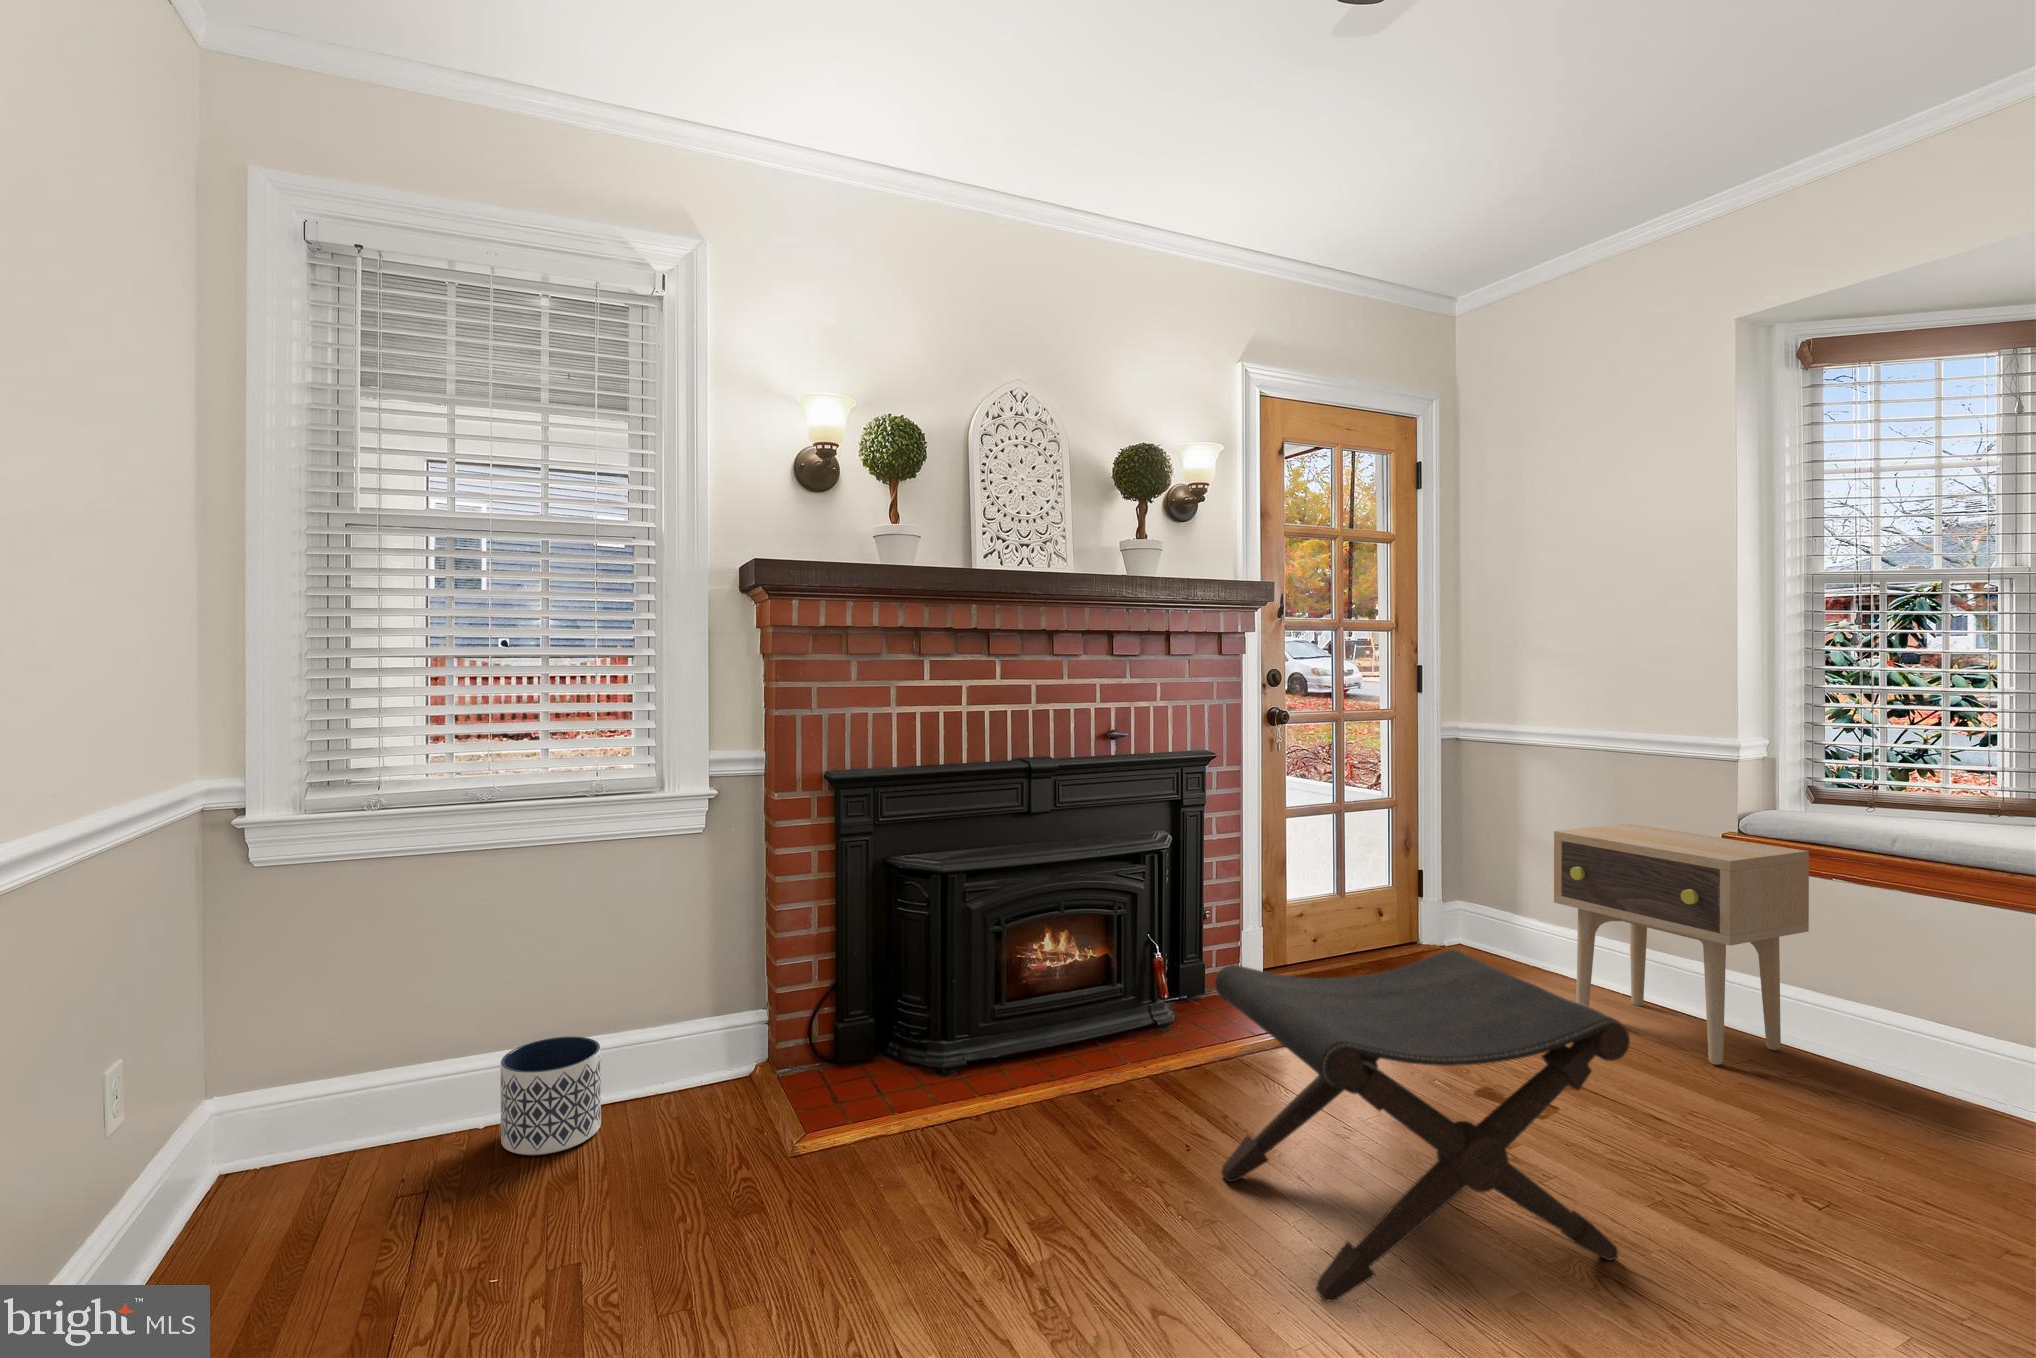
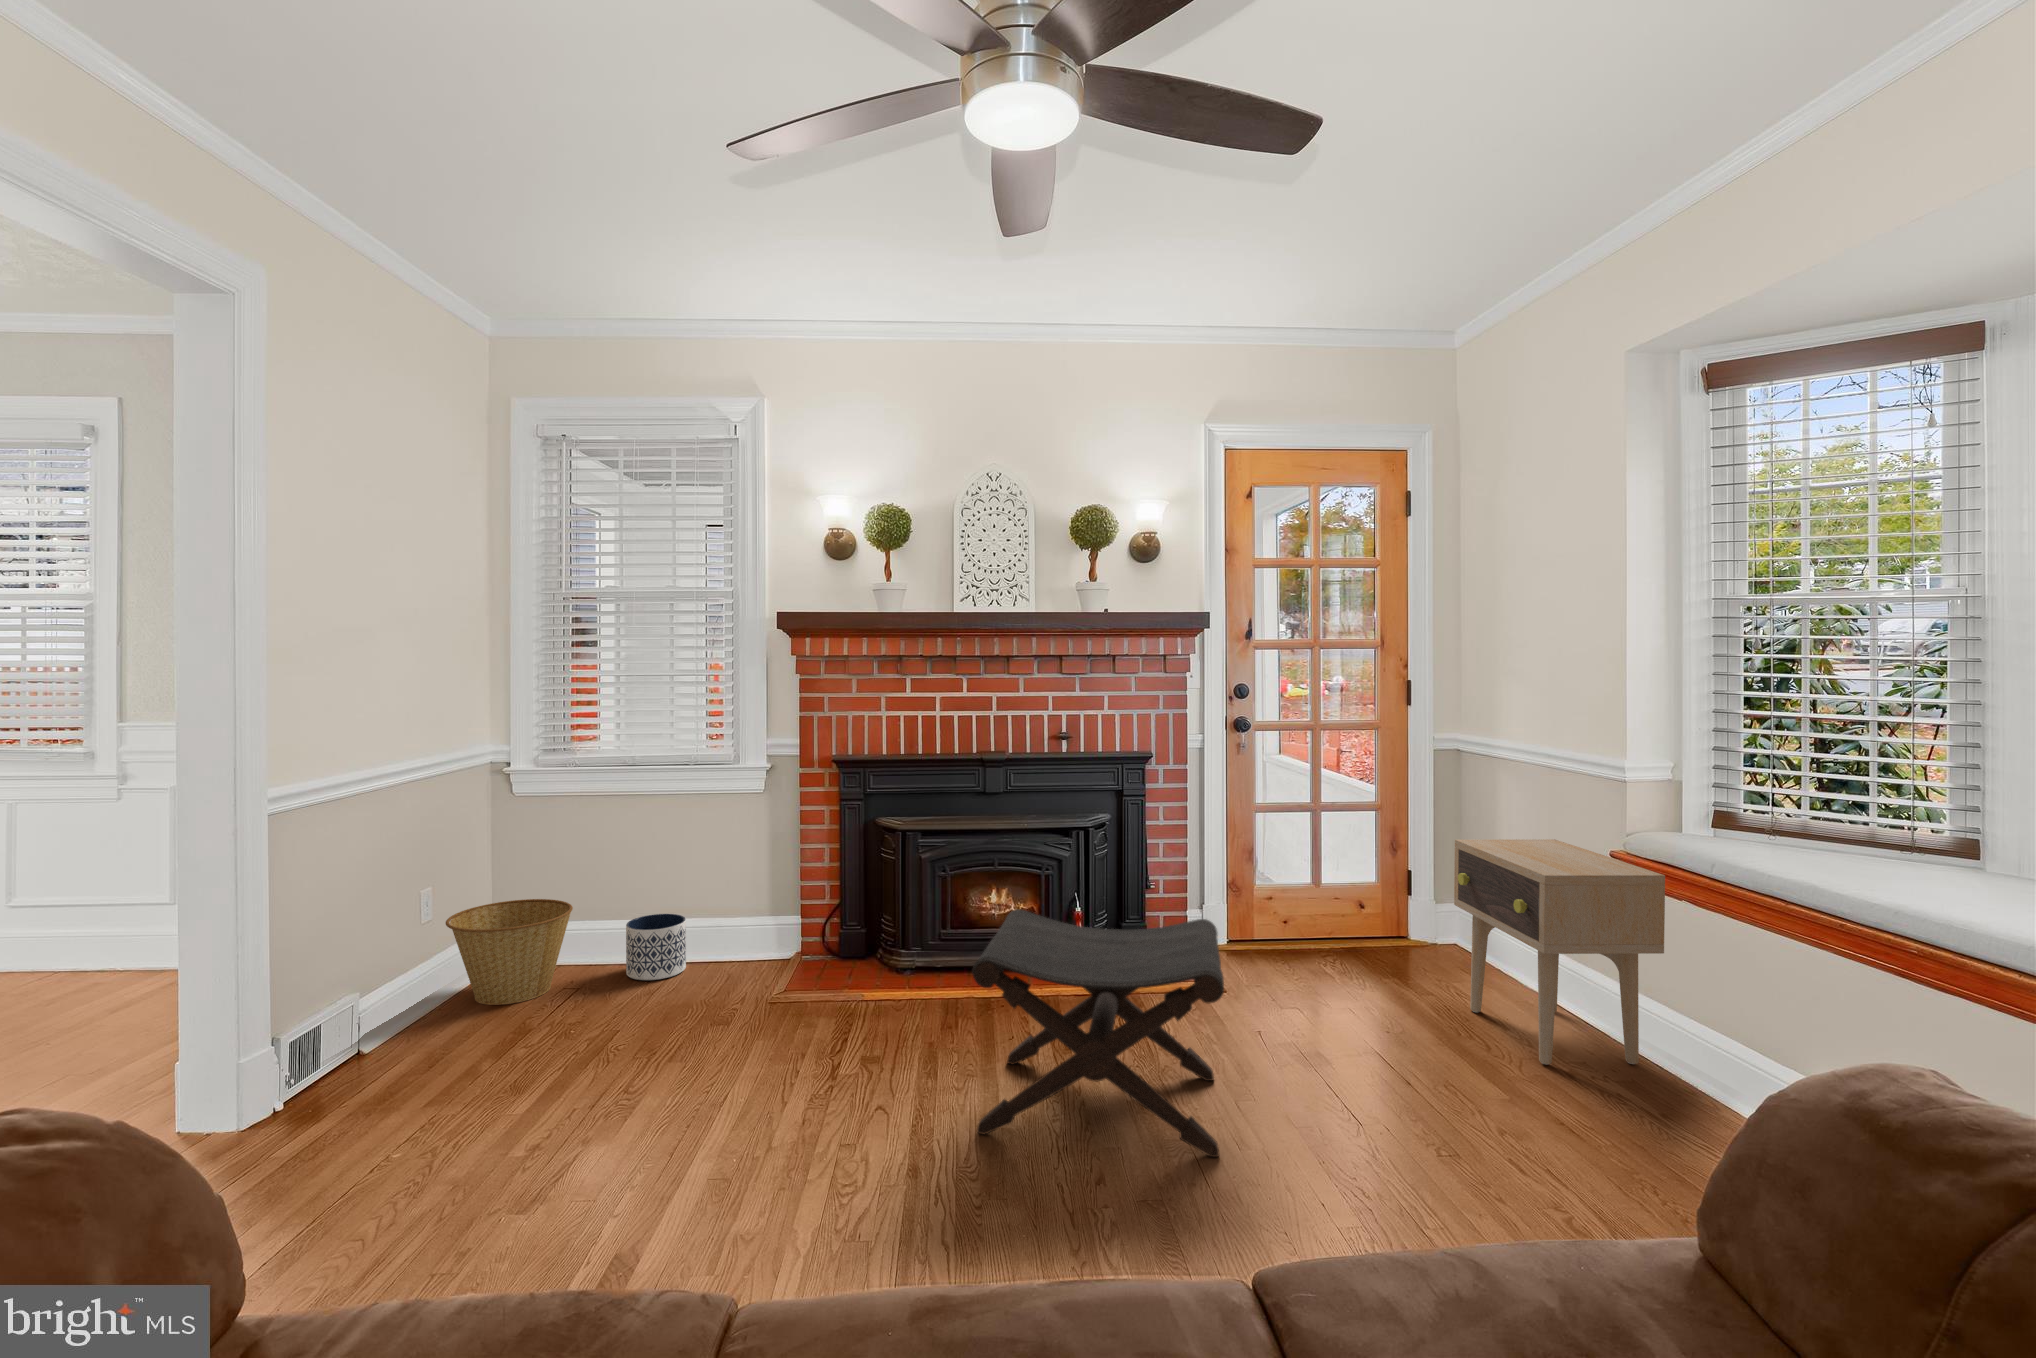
basket: none [167,1043,418,1259] -> present [446,899,573,1005]

